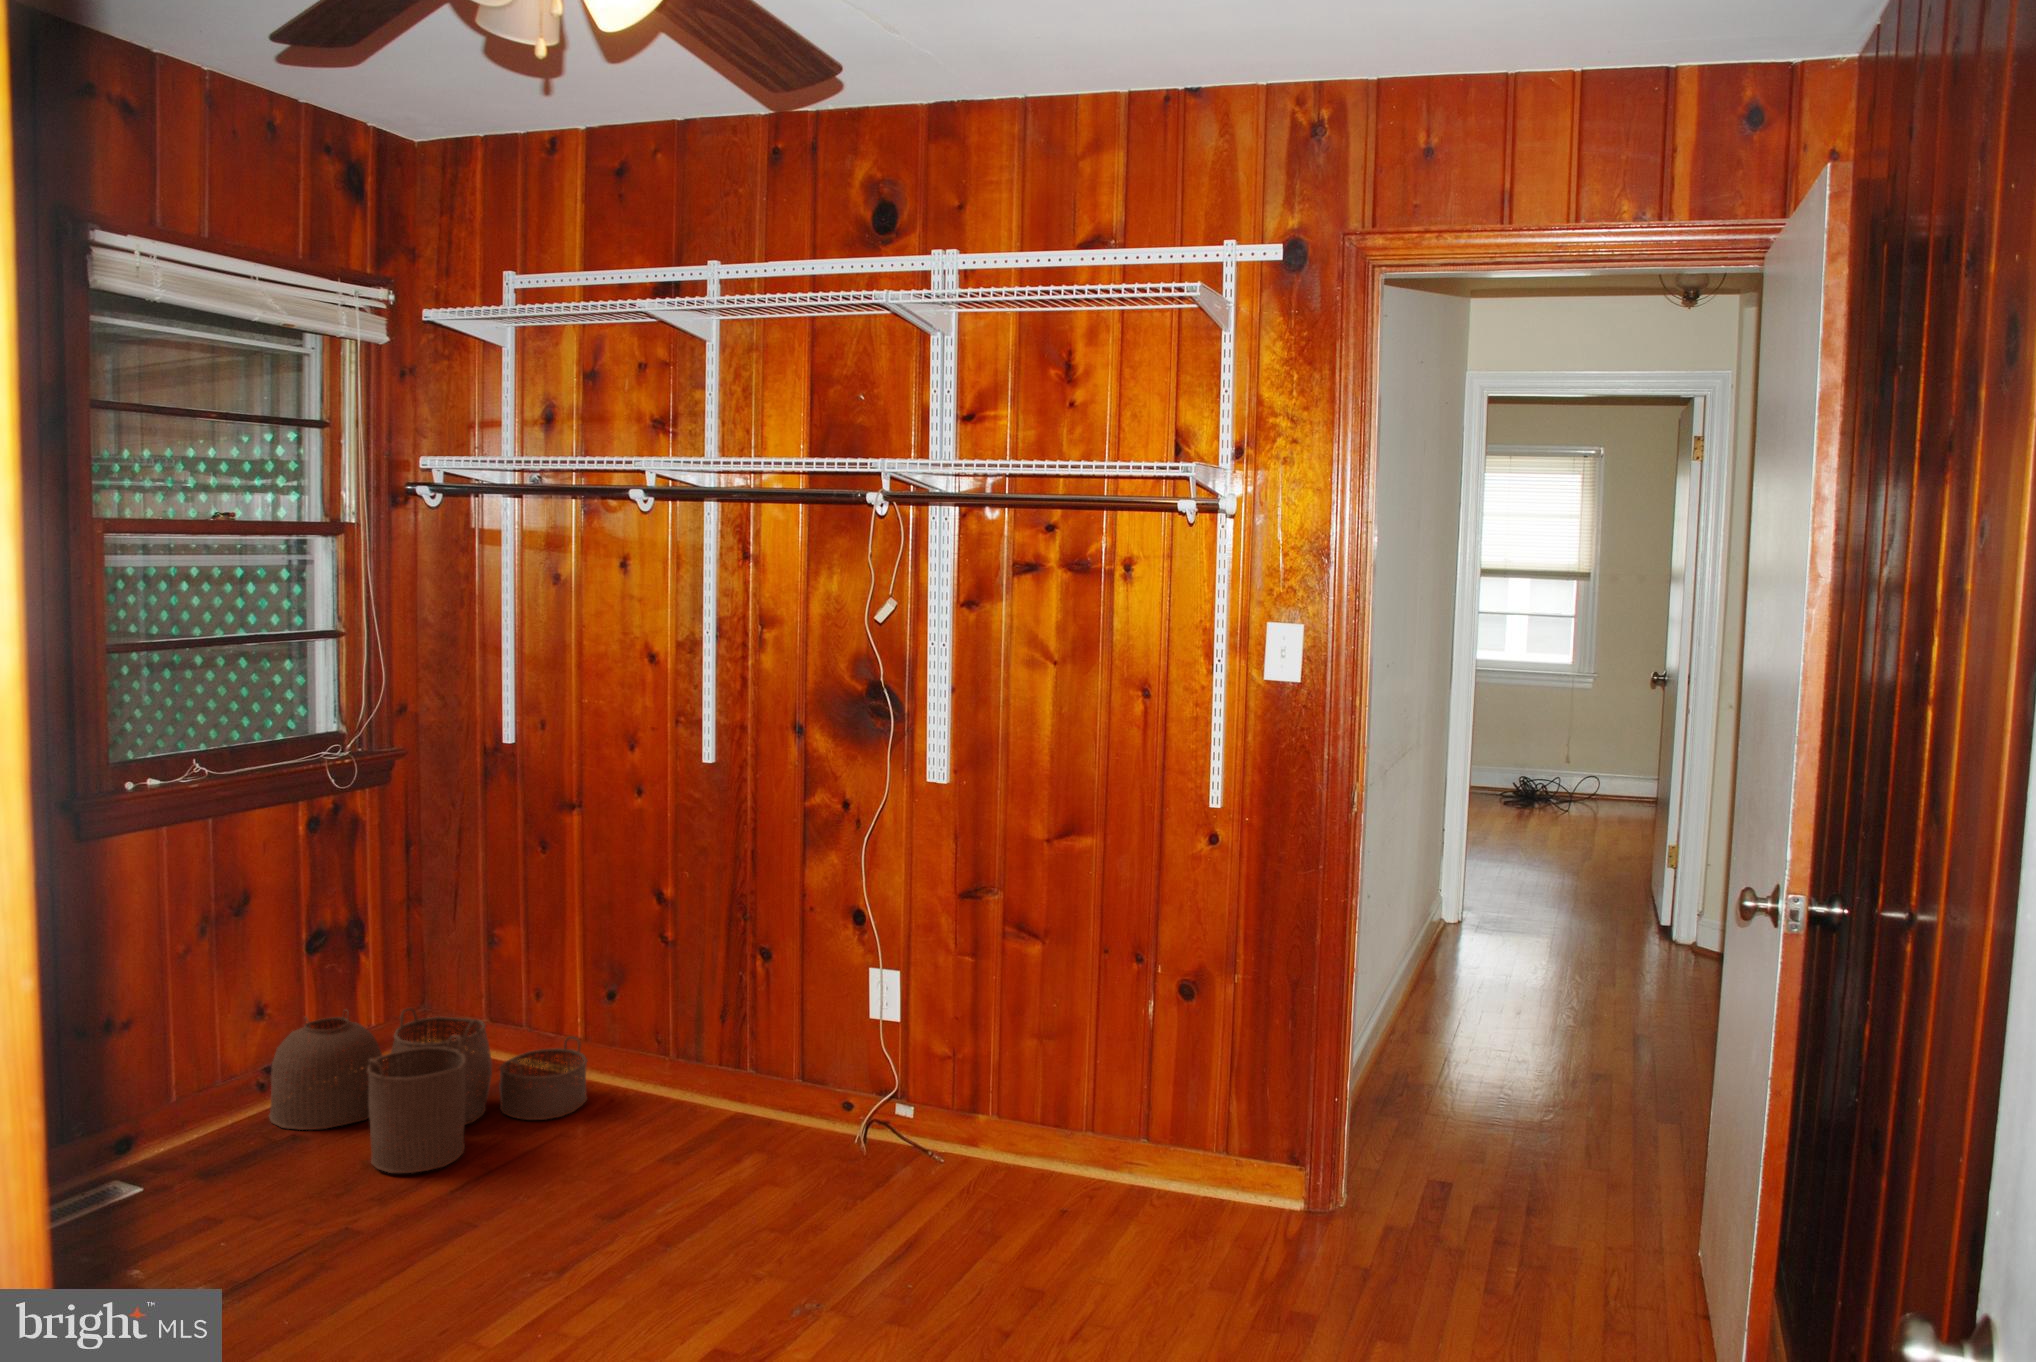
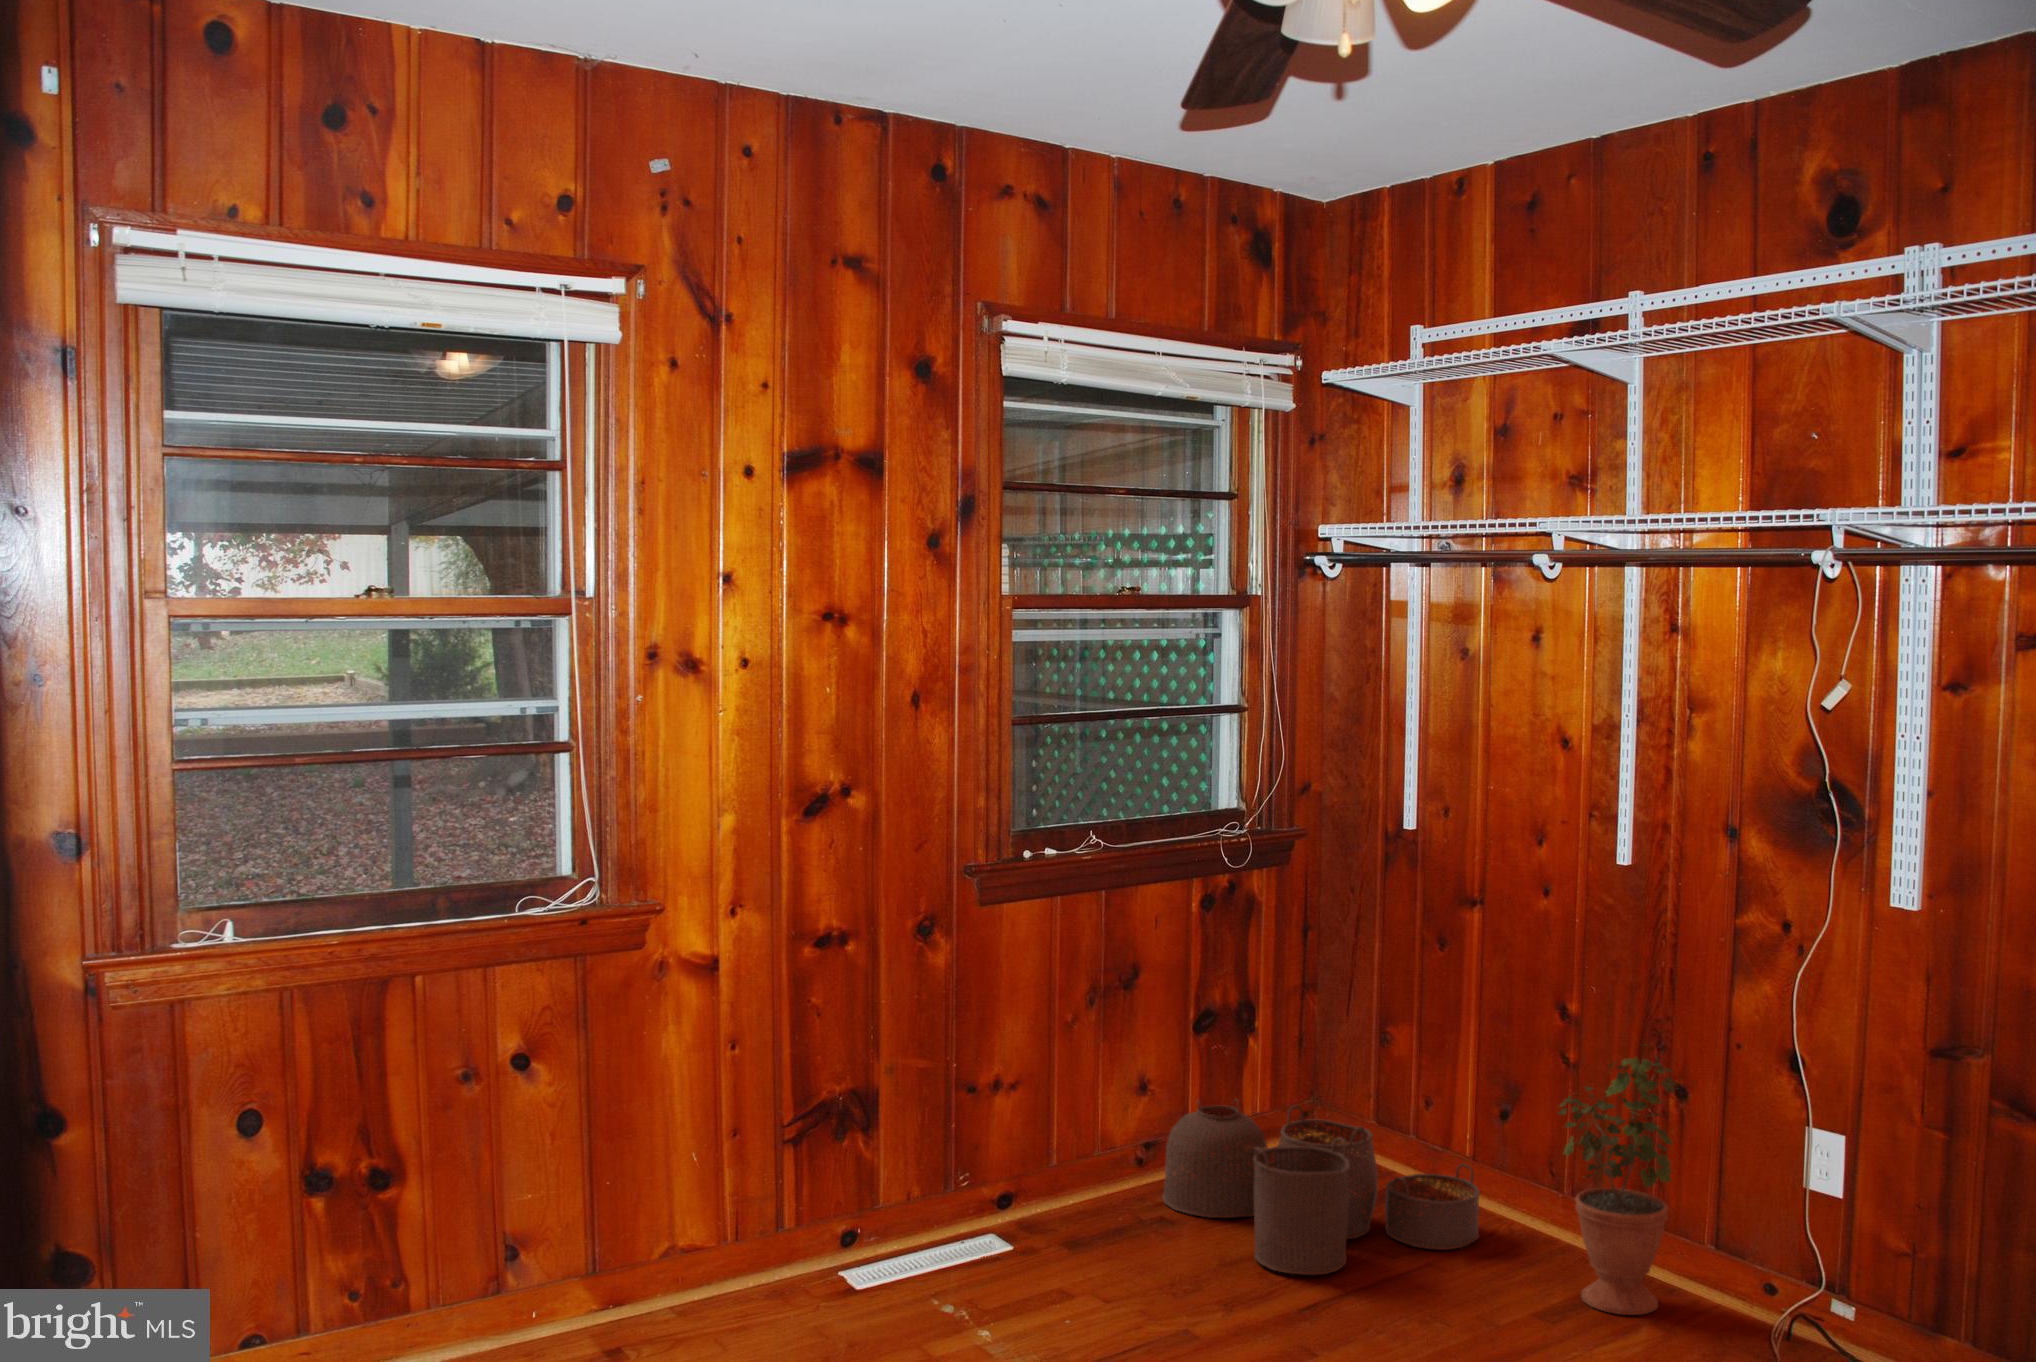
potted plant: none [657,915,758,1149] -> present [1559,1057,1676,1315]

